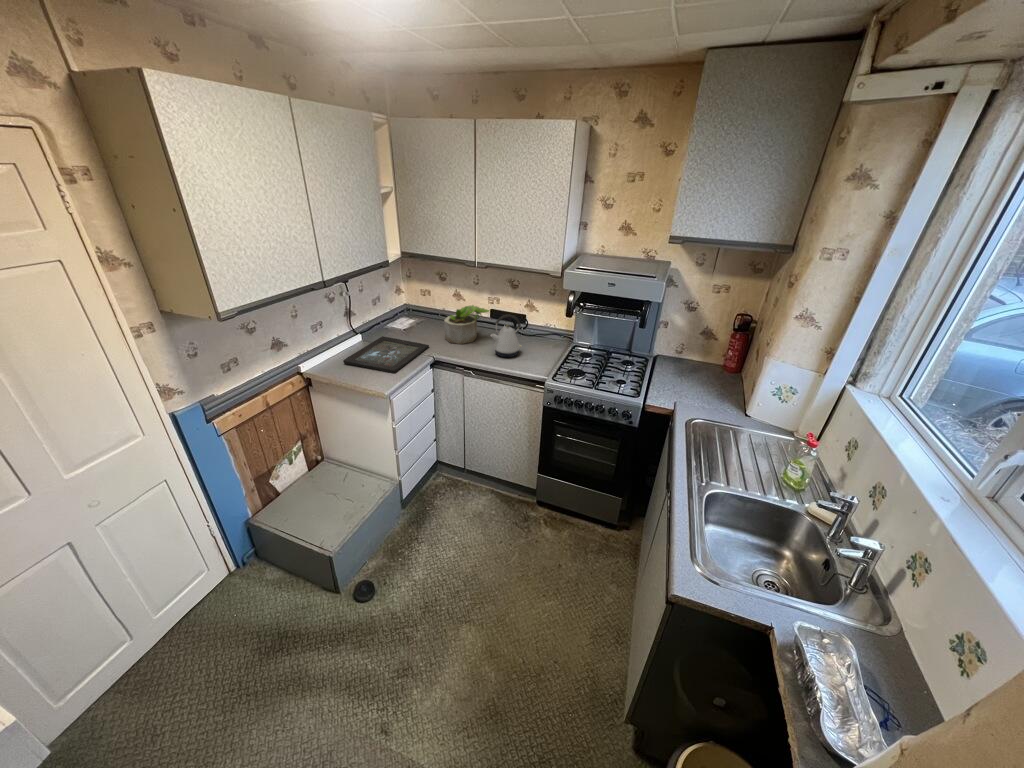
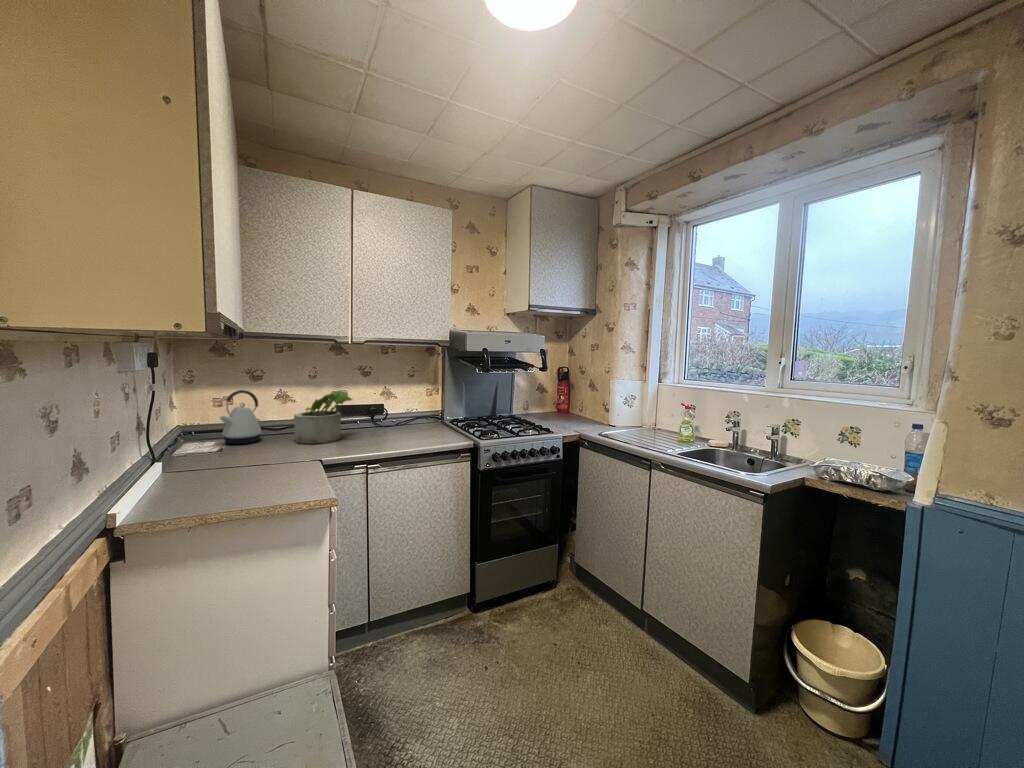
kettle: present [491,315,521,357] -> present [220,390,262,444]
tray: present [343,336,429,373] -> none [178,448,299,489]

